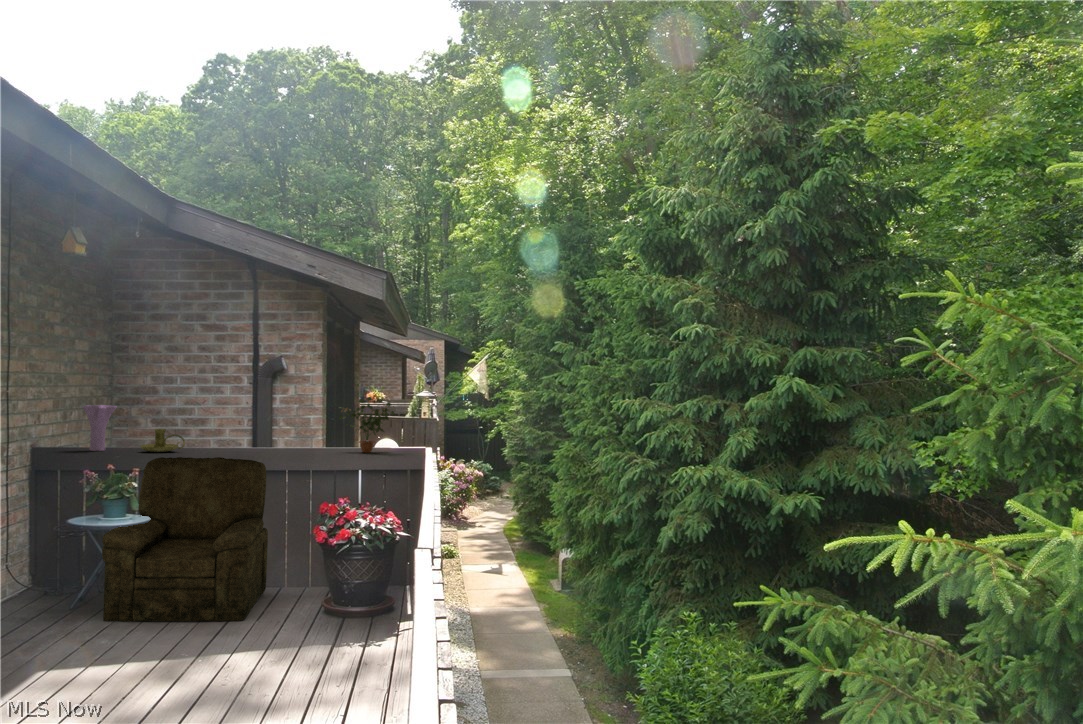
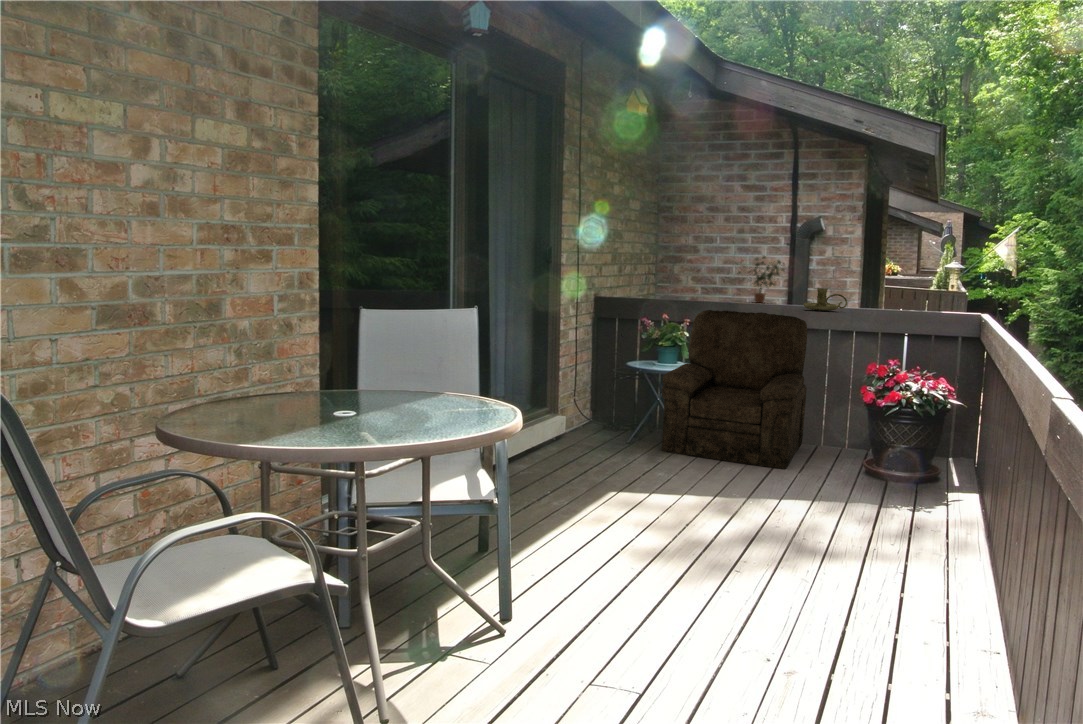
potted plant: present [339,397,395,453] -> present [737,256,784,303]
vase: present [82,405,117,451] -> none [642,261,671,302]
candle holder: present [141,429,185,452] -> present [803,288,847,311]

